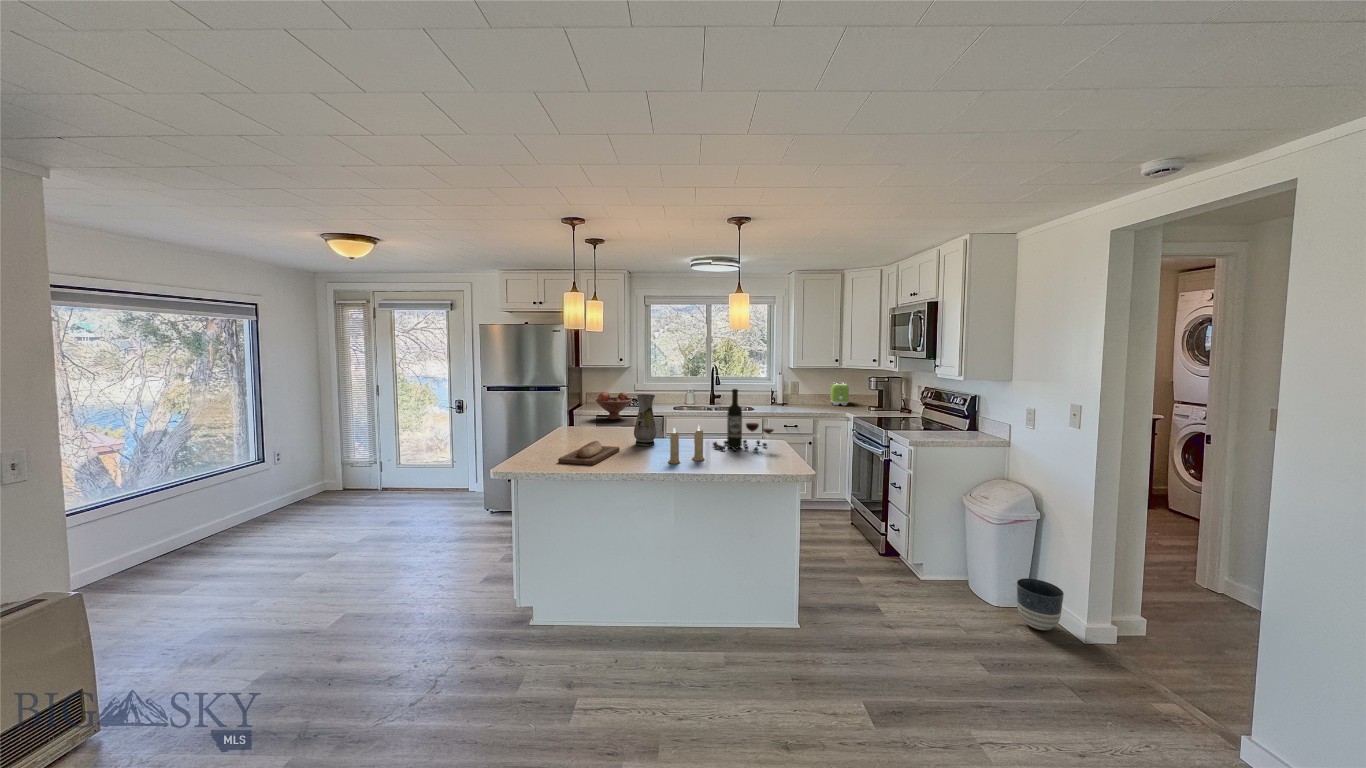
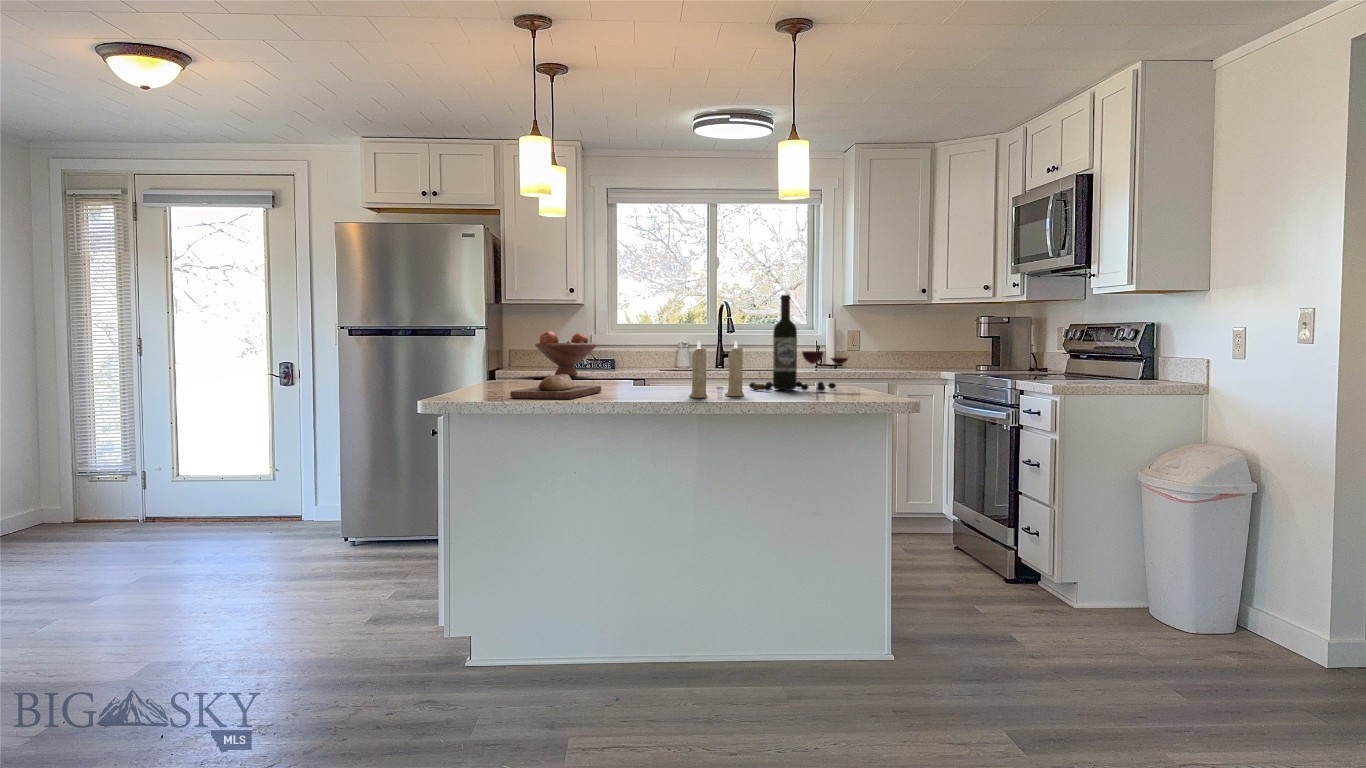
toaster: present [830,382,849,405] -> none [913,331,944,366]
vase: present [634,394,656,446] -> none [620,307,656,389]
planter: present [1017,578,1064,630] -> none [1224,583,1294,656]

